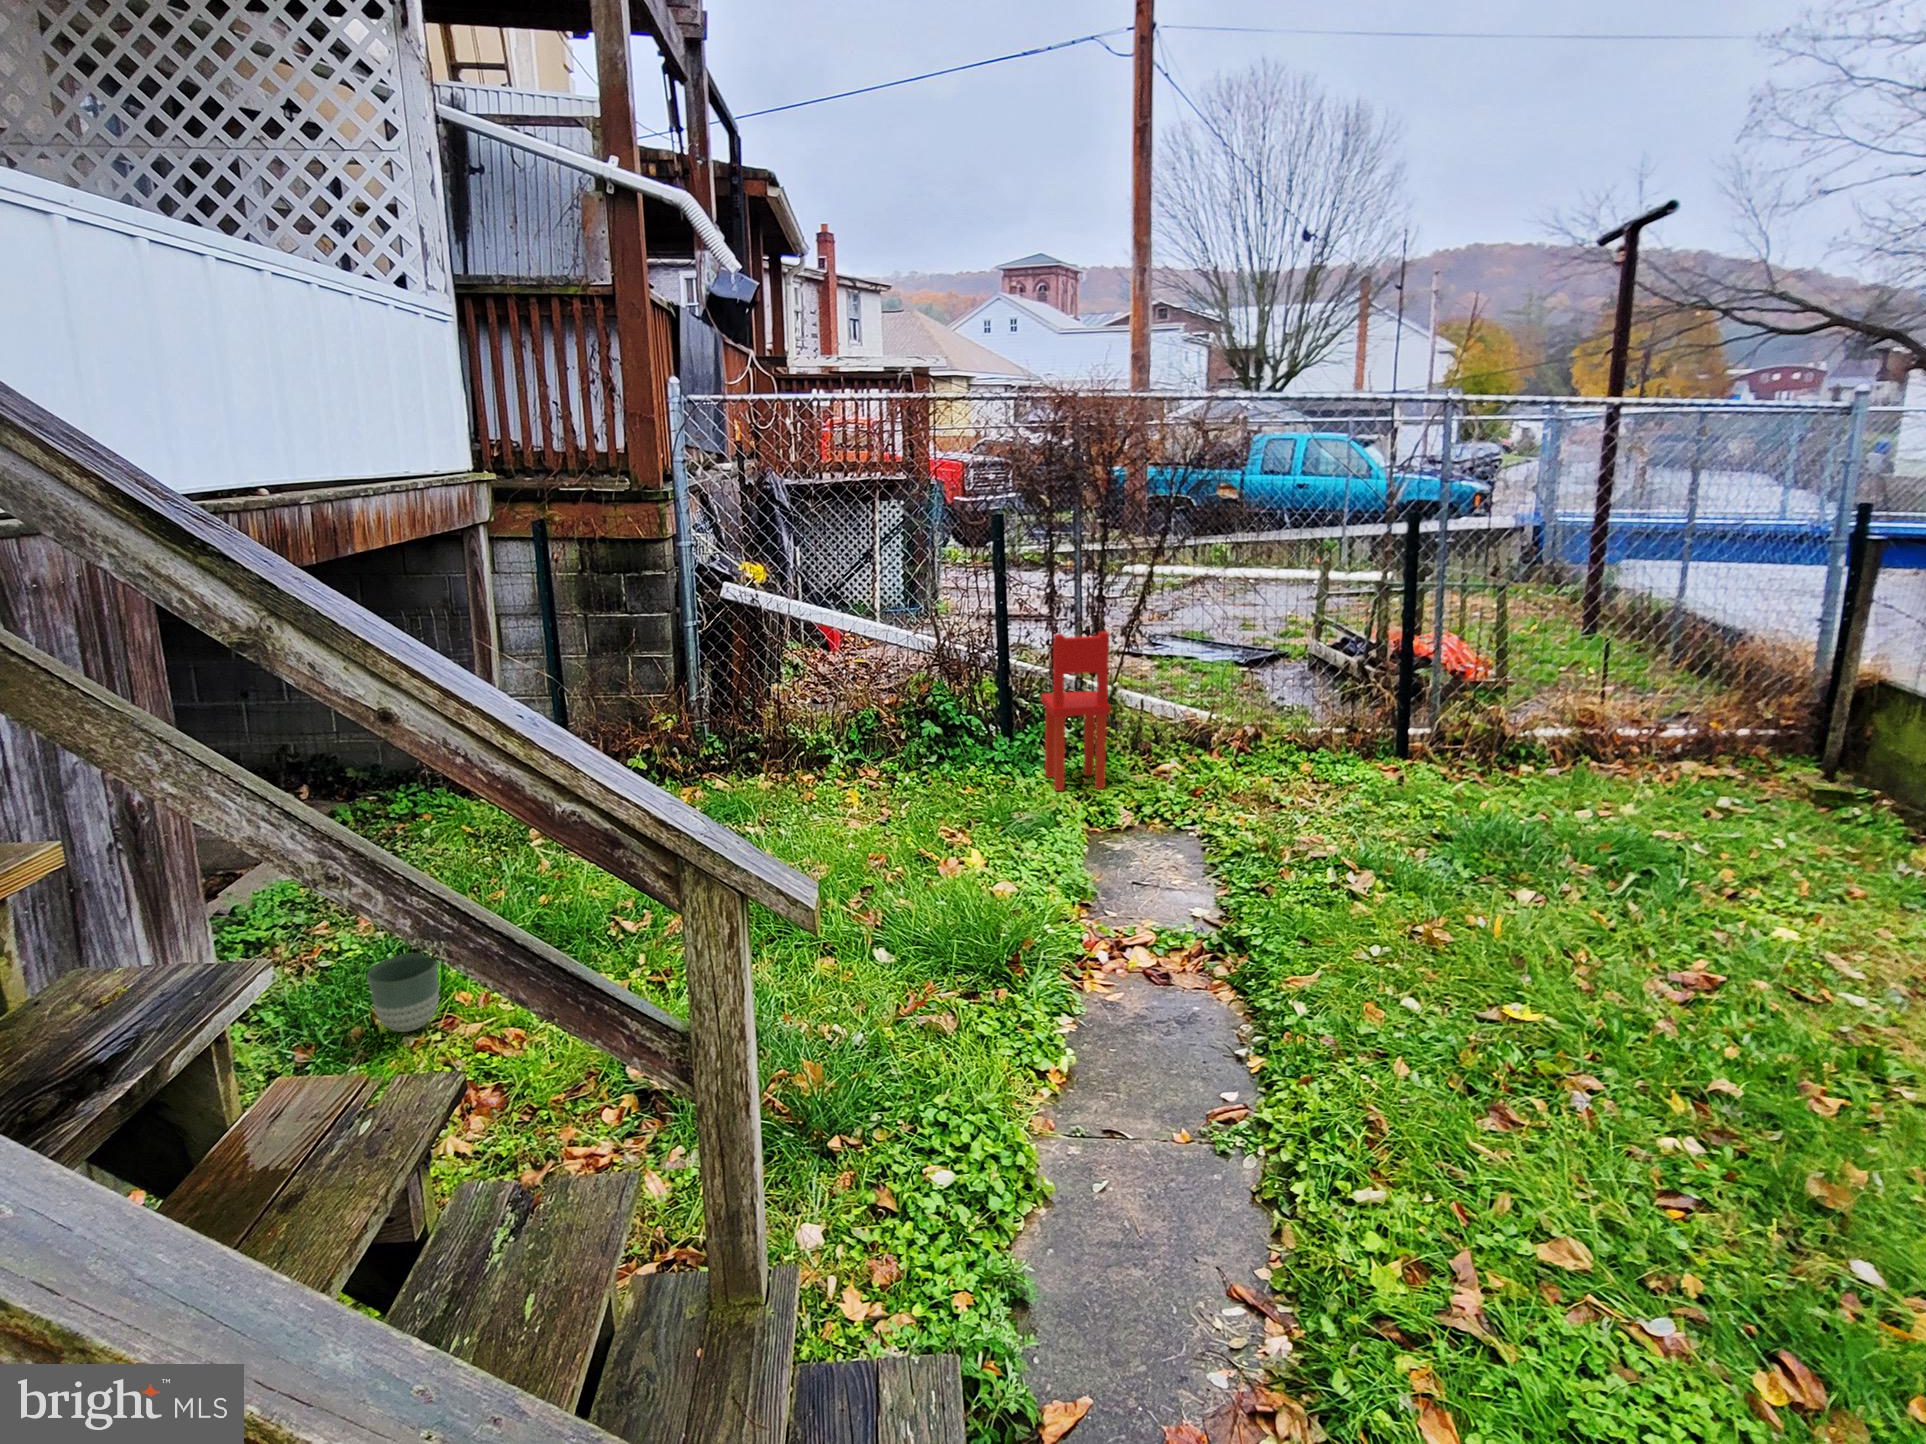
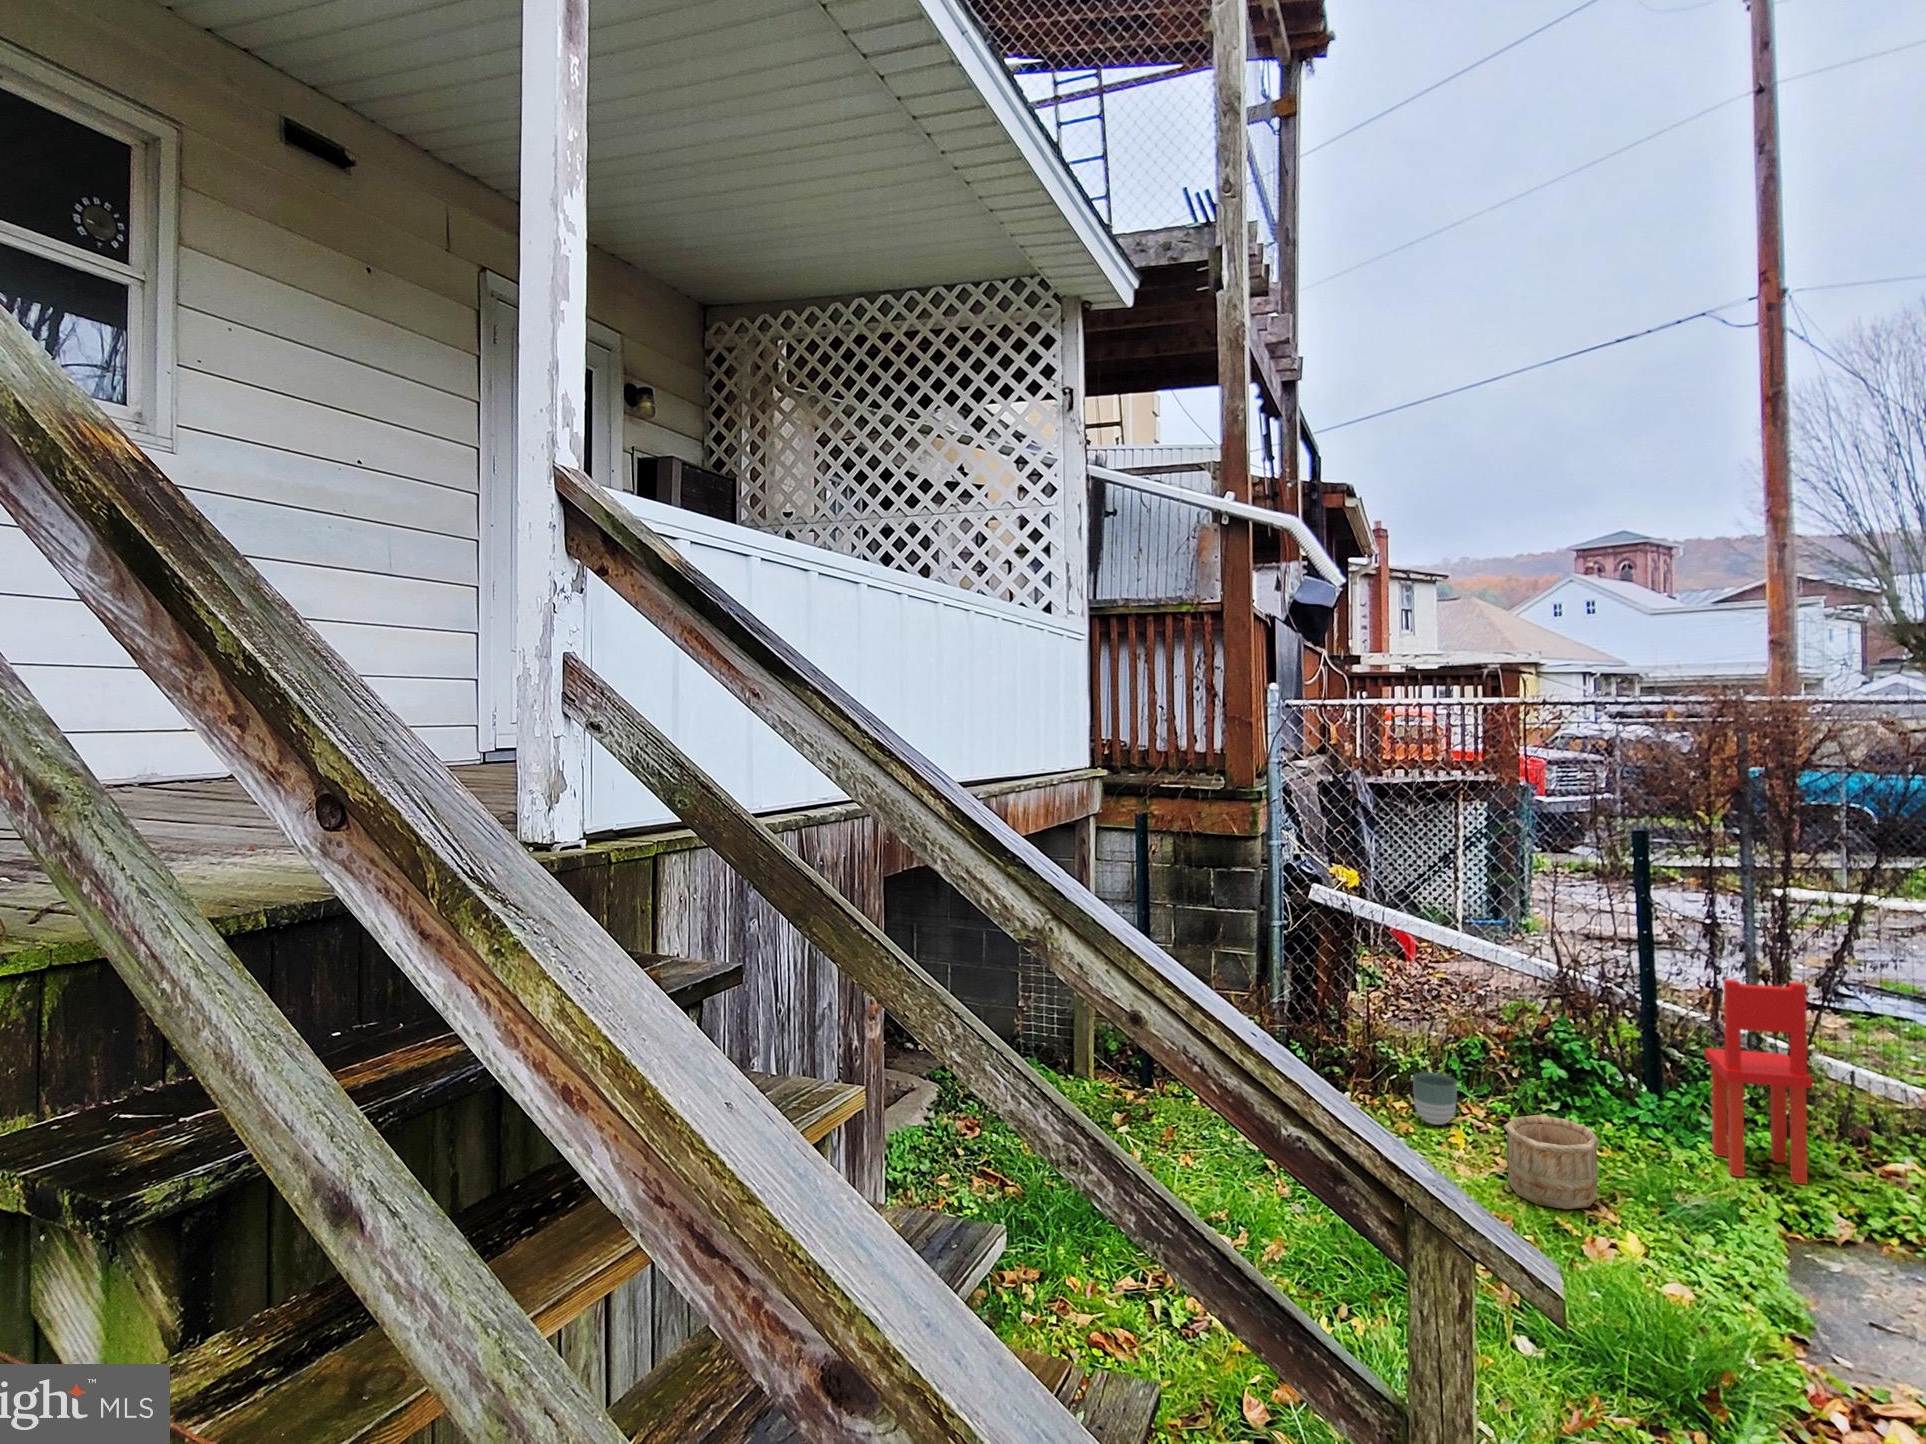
wooden bucket: none [884,765,959,839] -> present [1504,1115,1599,1209]
planter: present [367,953,439,1032] -> present [1413,1072,1457,1125]

